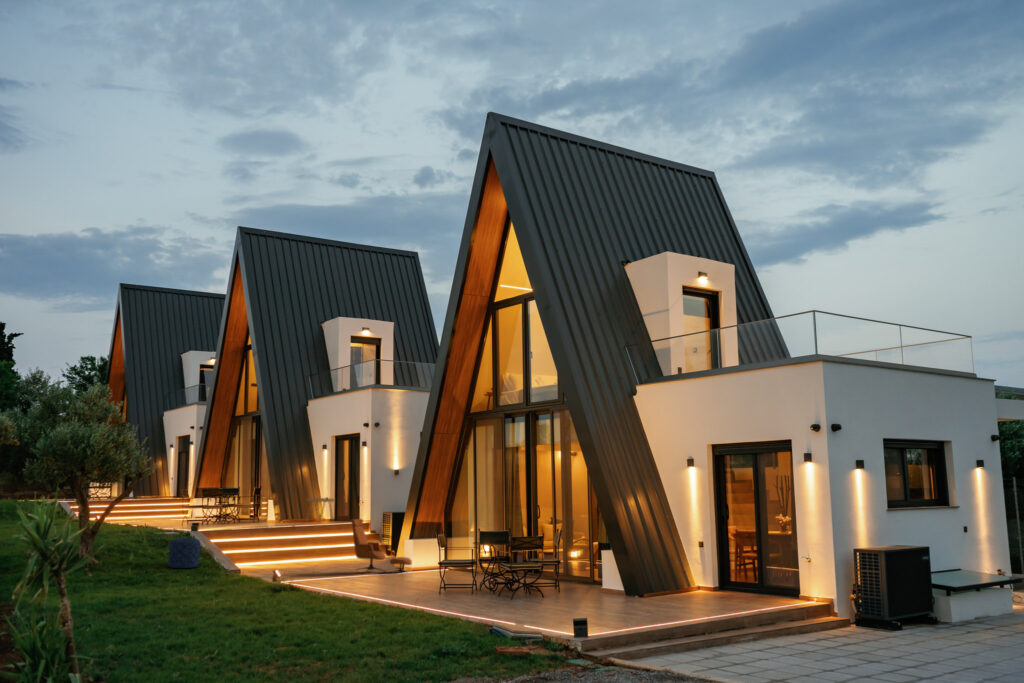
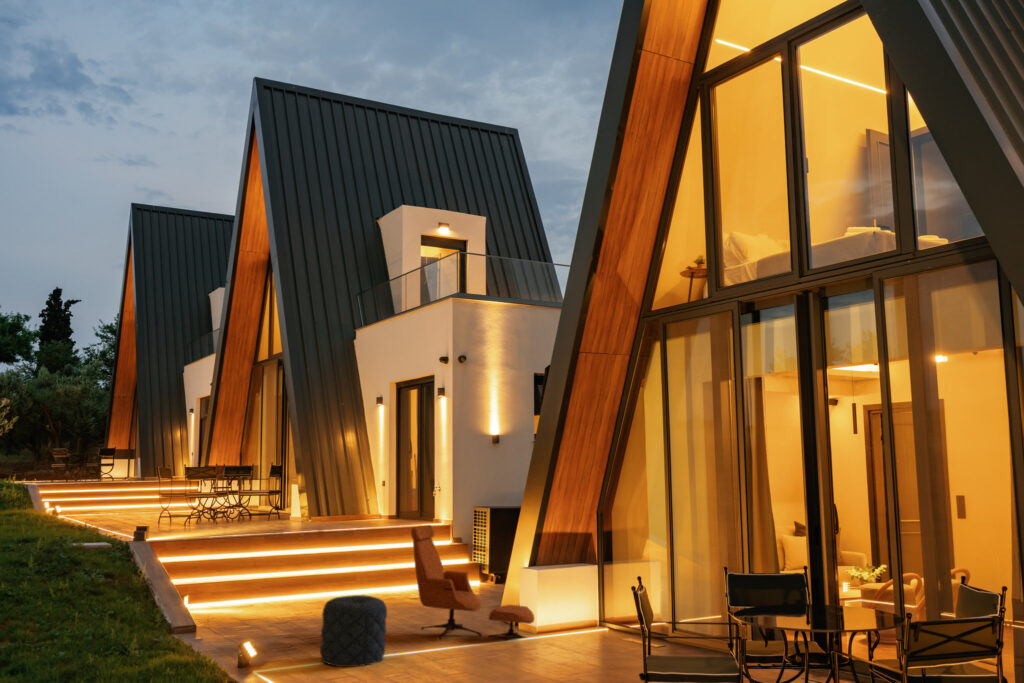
side table: present [306,498,334,522] -> none [350,482,396,521]
pouf: present [168,538,201,568] -> present [320,595,387,667]

